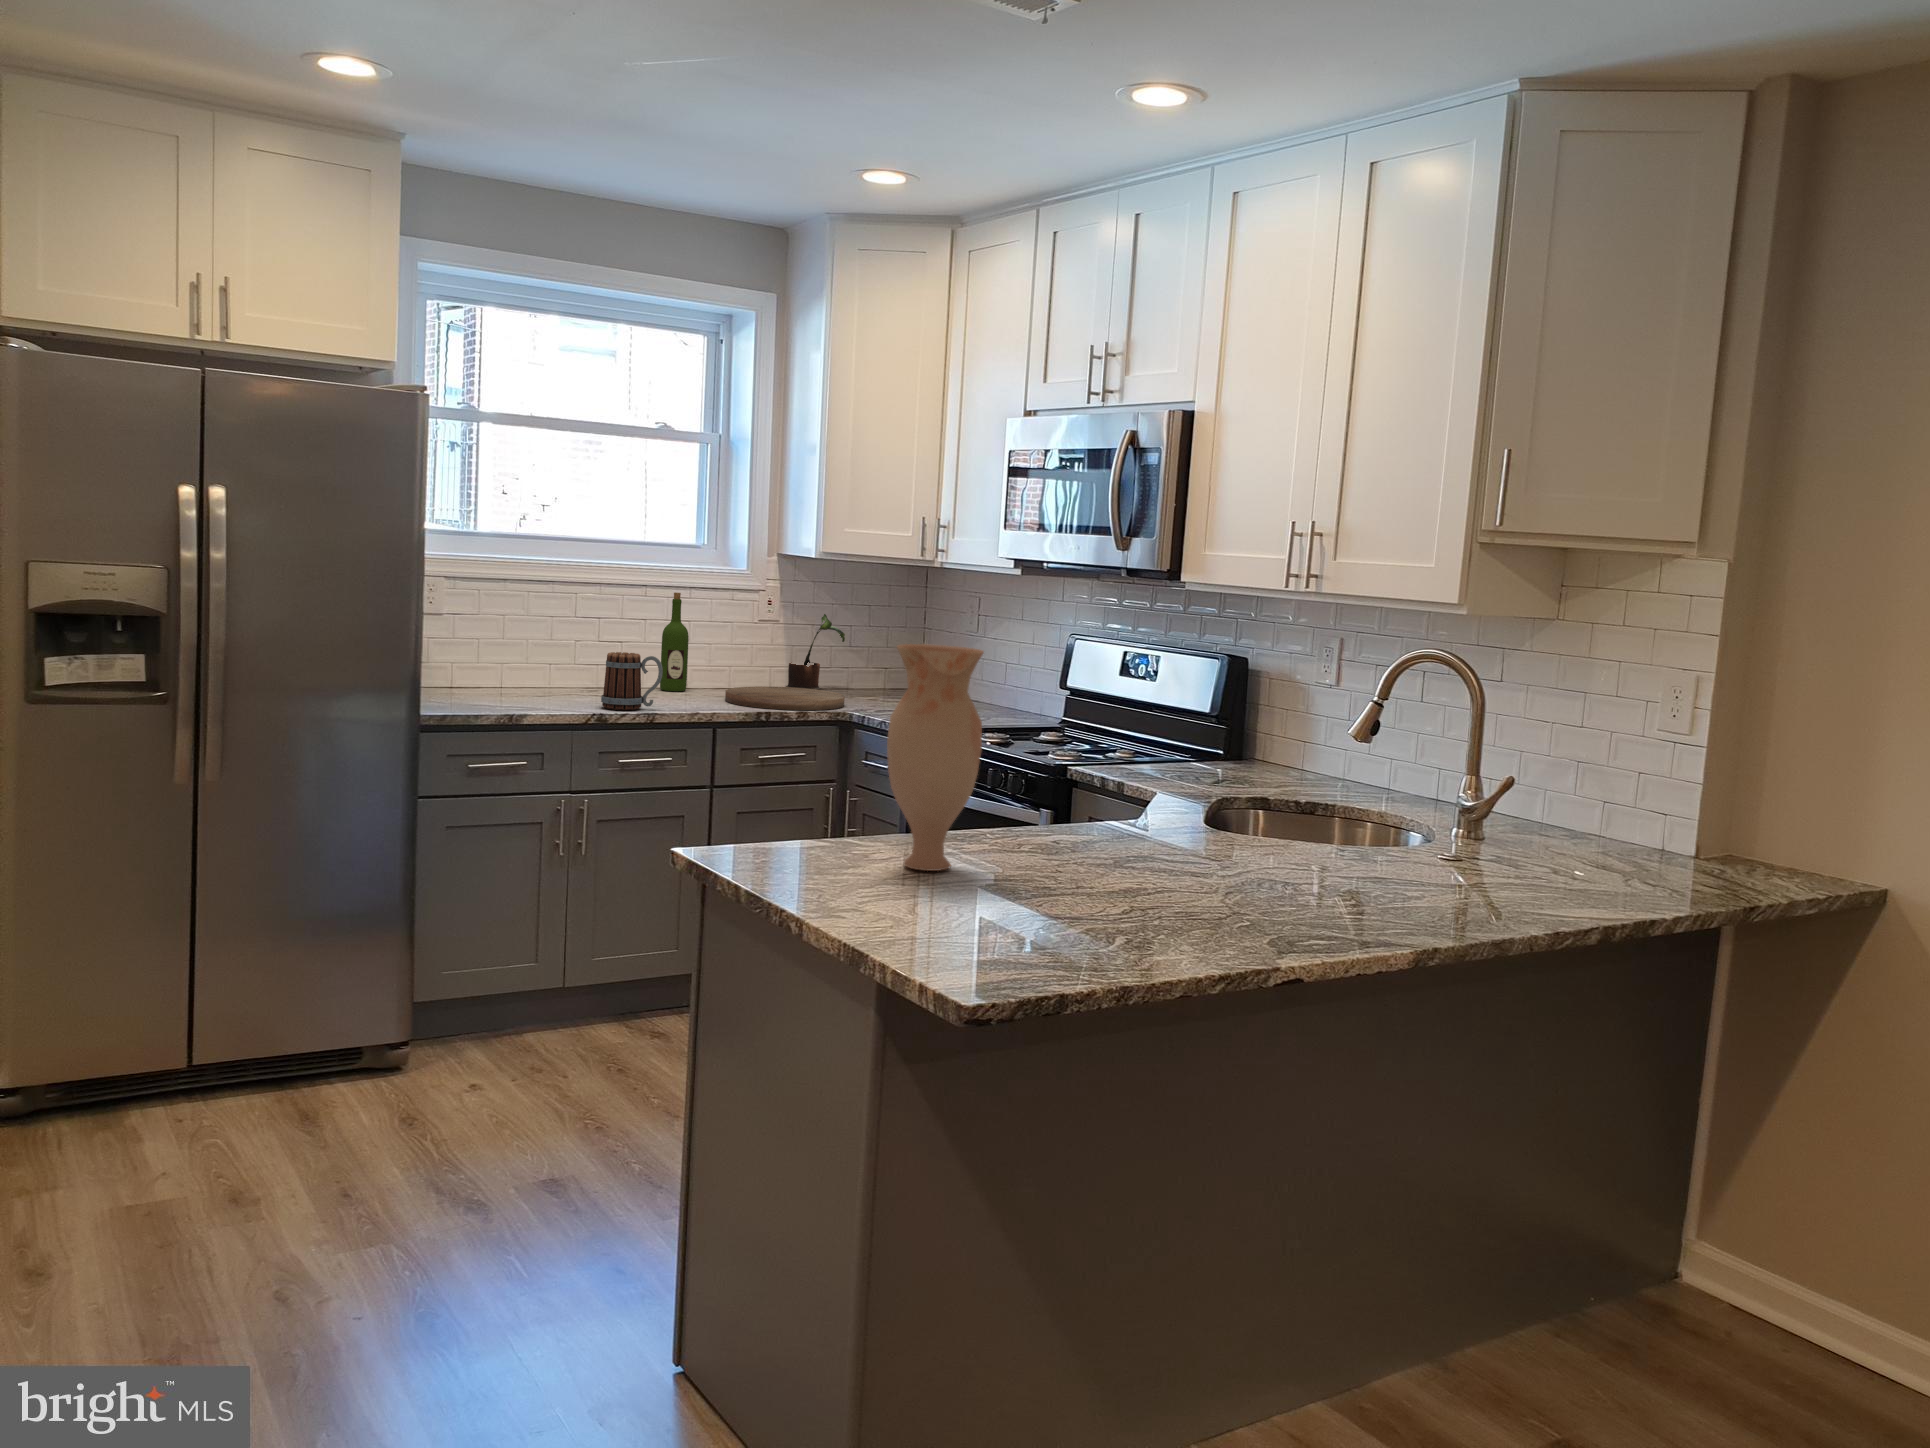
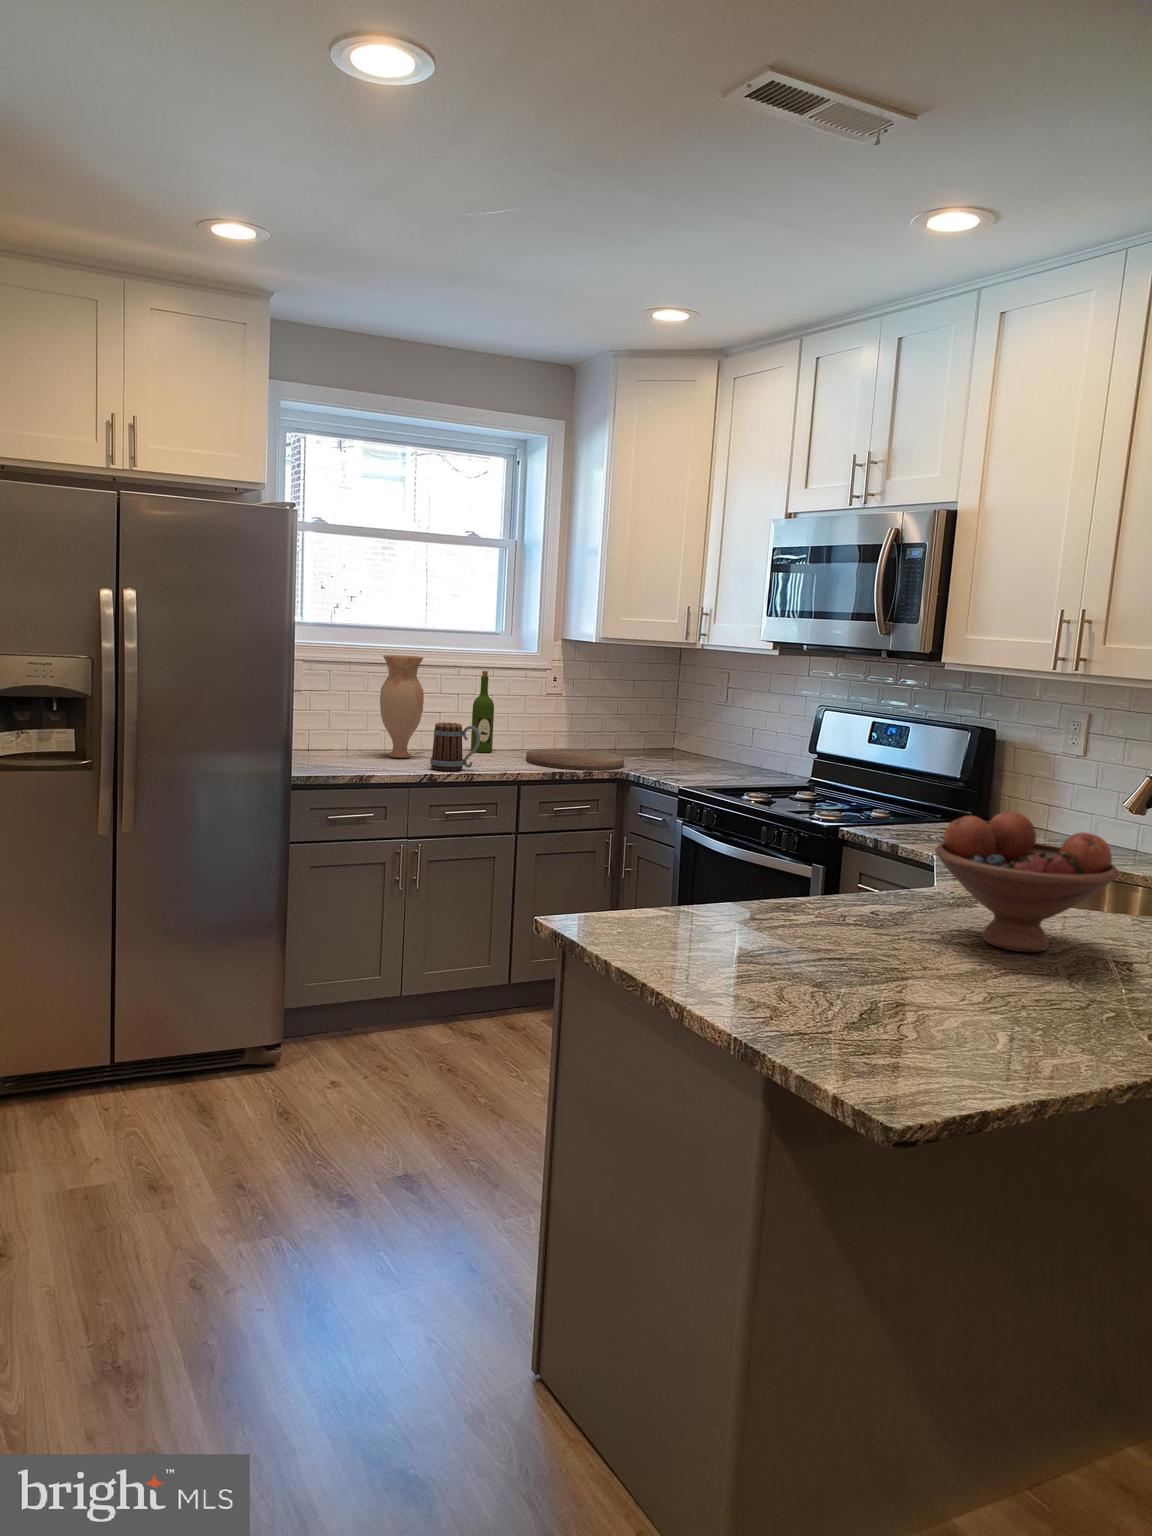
potted plant: present [786,614,845,689] -> none [568,687,618,751]
vase: present [887,644,984,871] -> present [380,655,424,758]
fruit bowl: none [1104,731,1286,876] -> present [935,812,1118,952]

